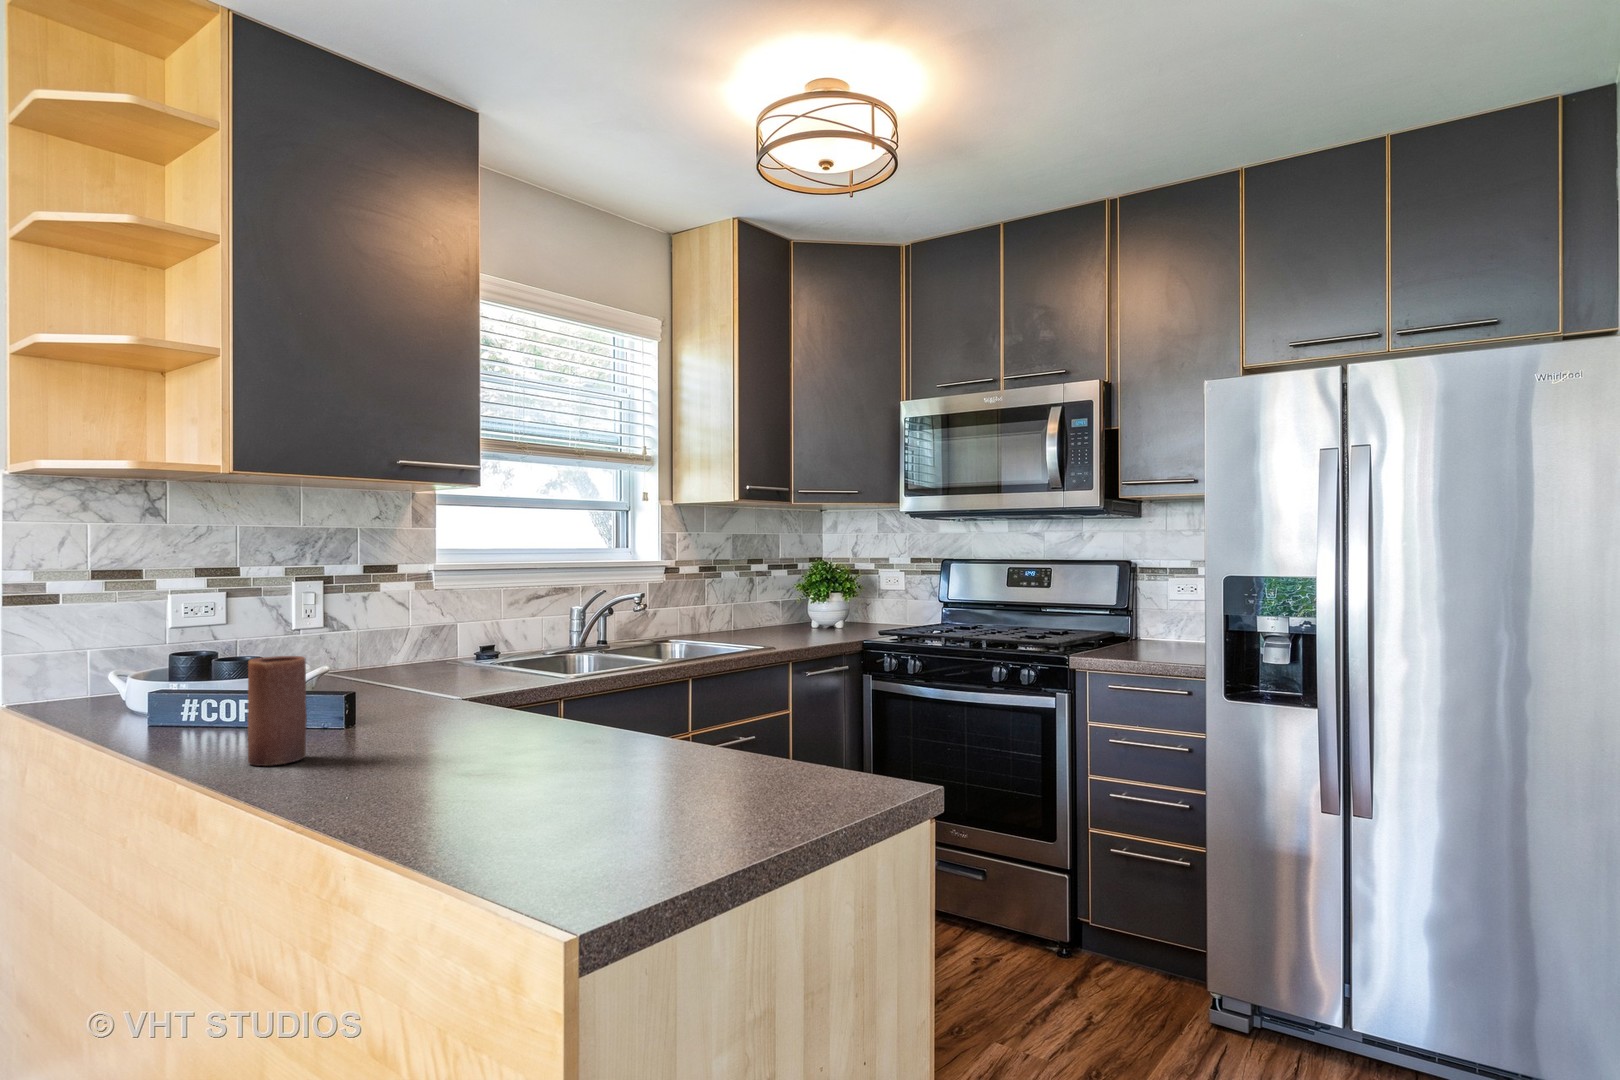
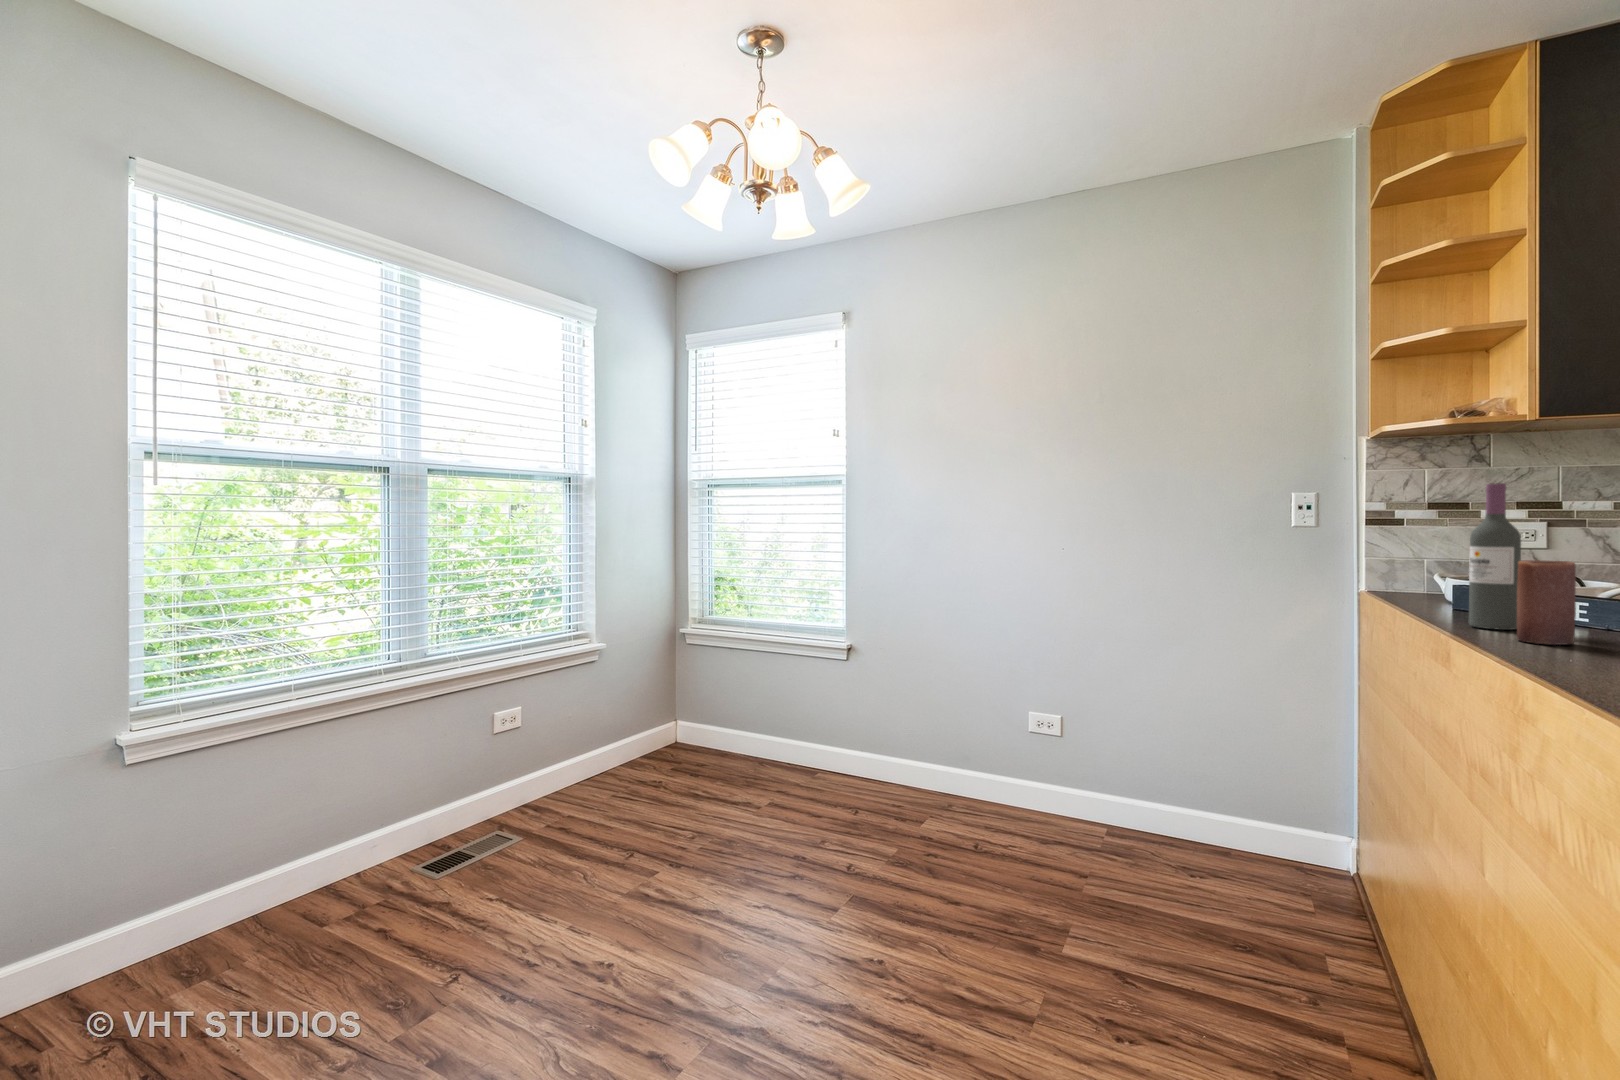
wine bottle: none [182,556,240,752] -> present [1469,483,1521,630]

